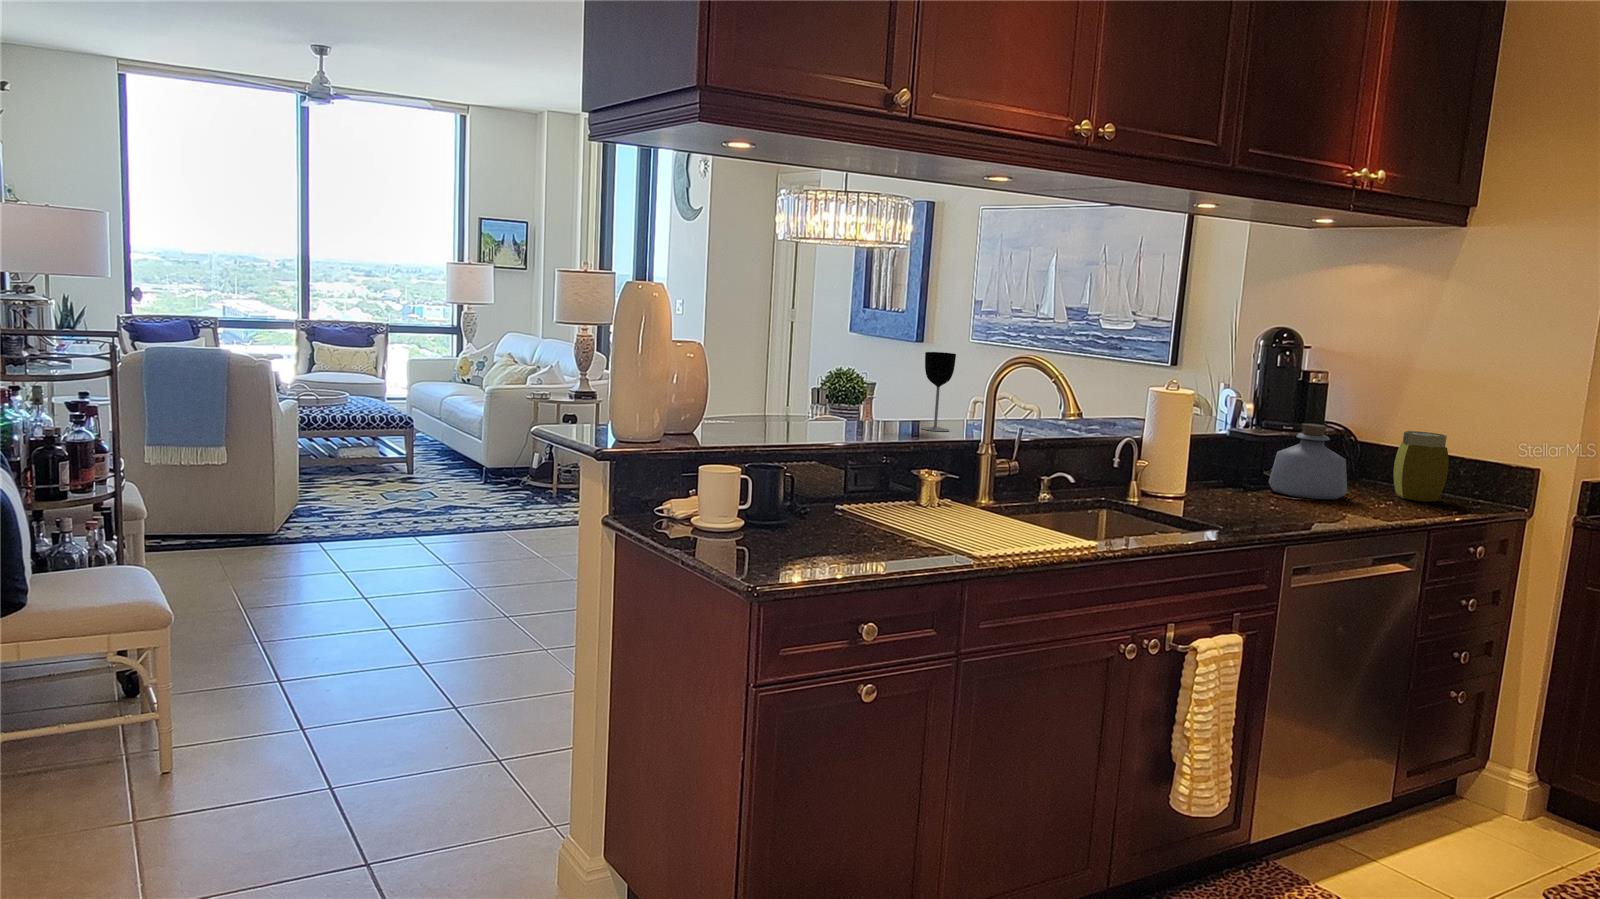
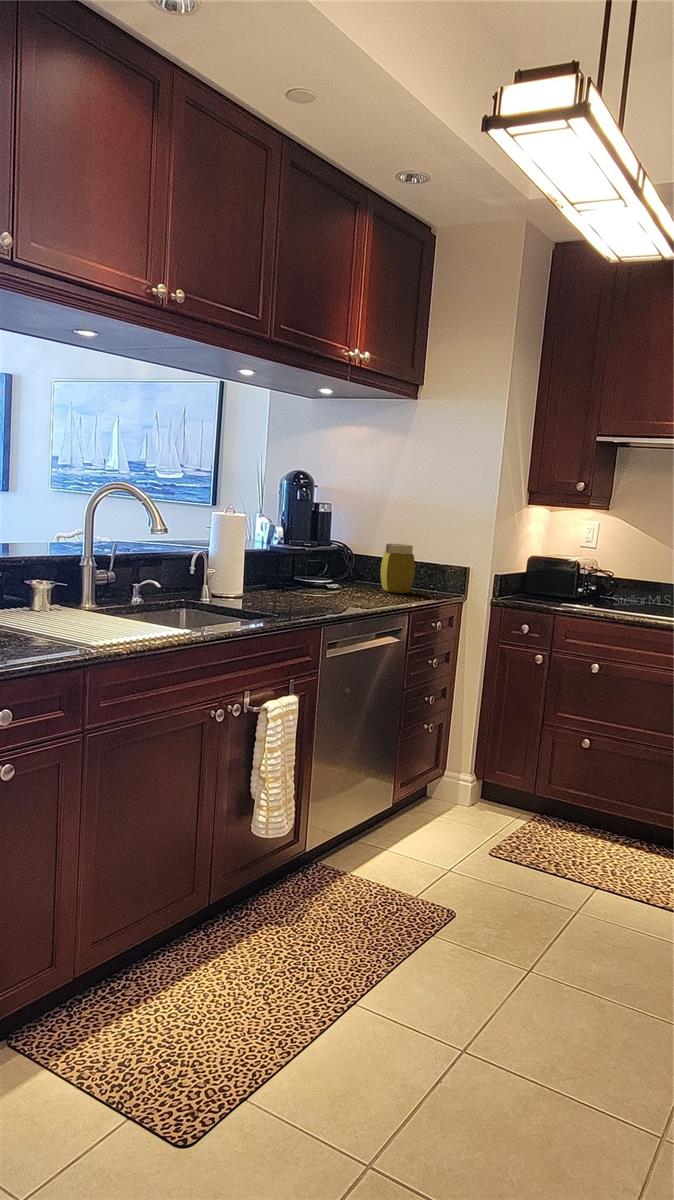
wine glass: present [921,352,956,431] -> none [24,482,53,551]
bottle: present [1269,424,1347,499] -> none [299,540,353,595]

